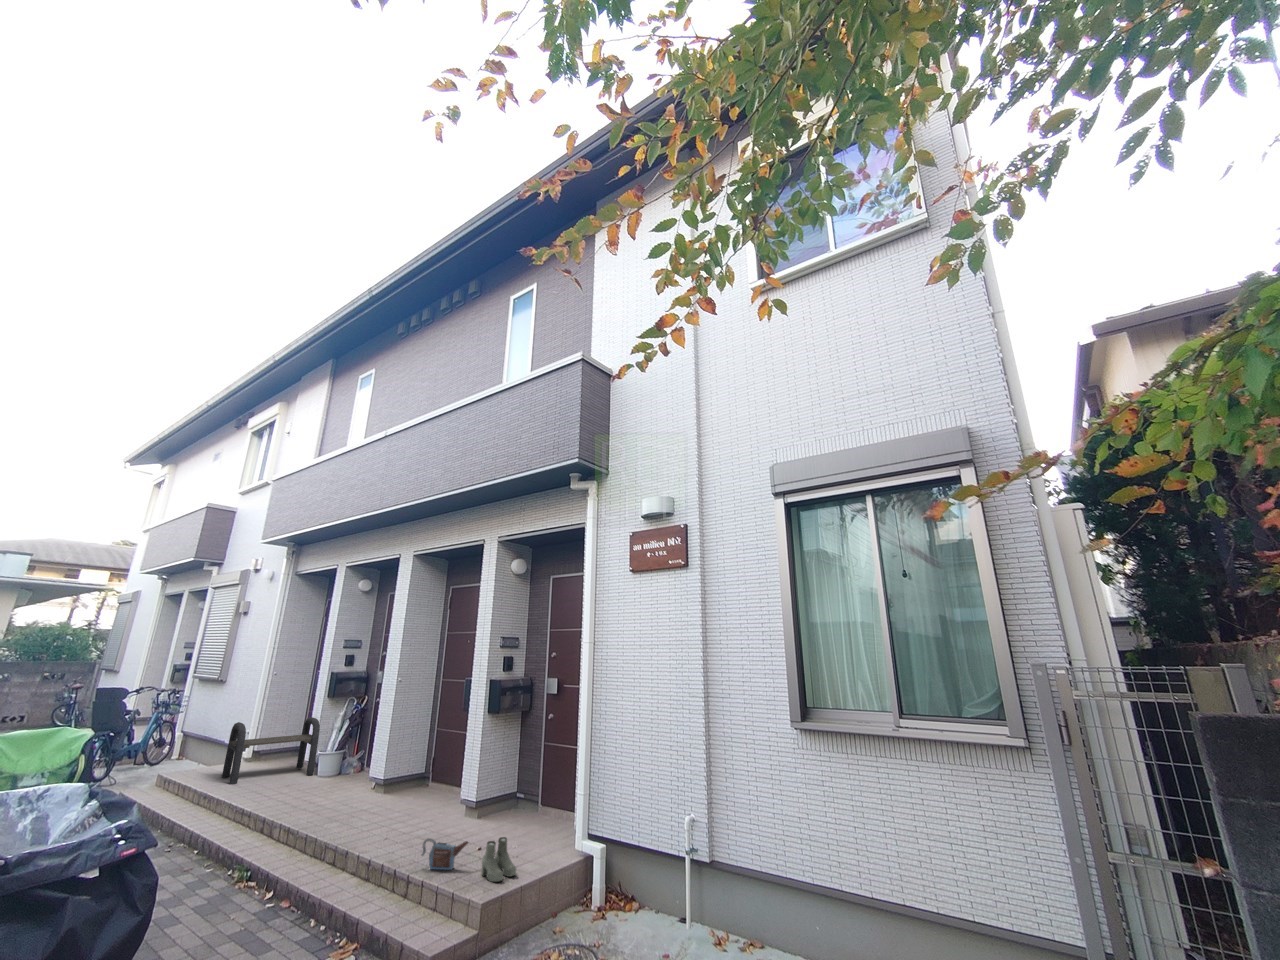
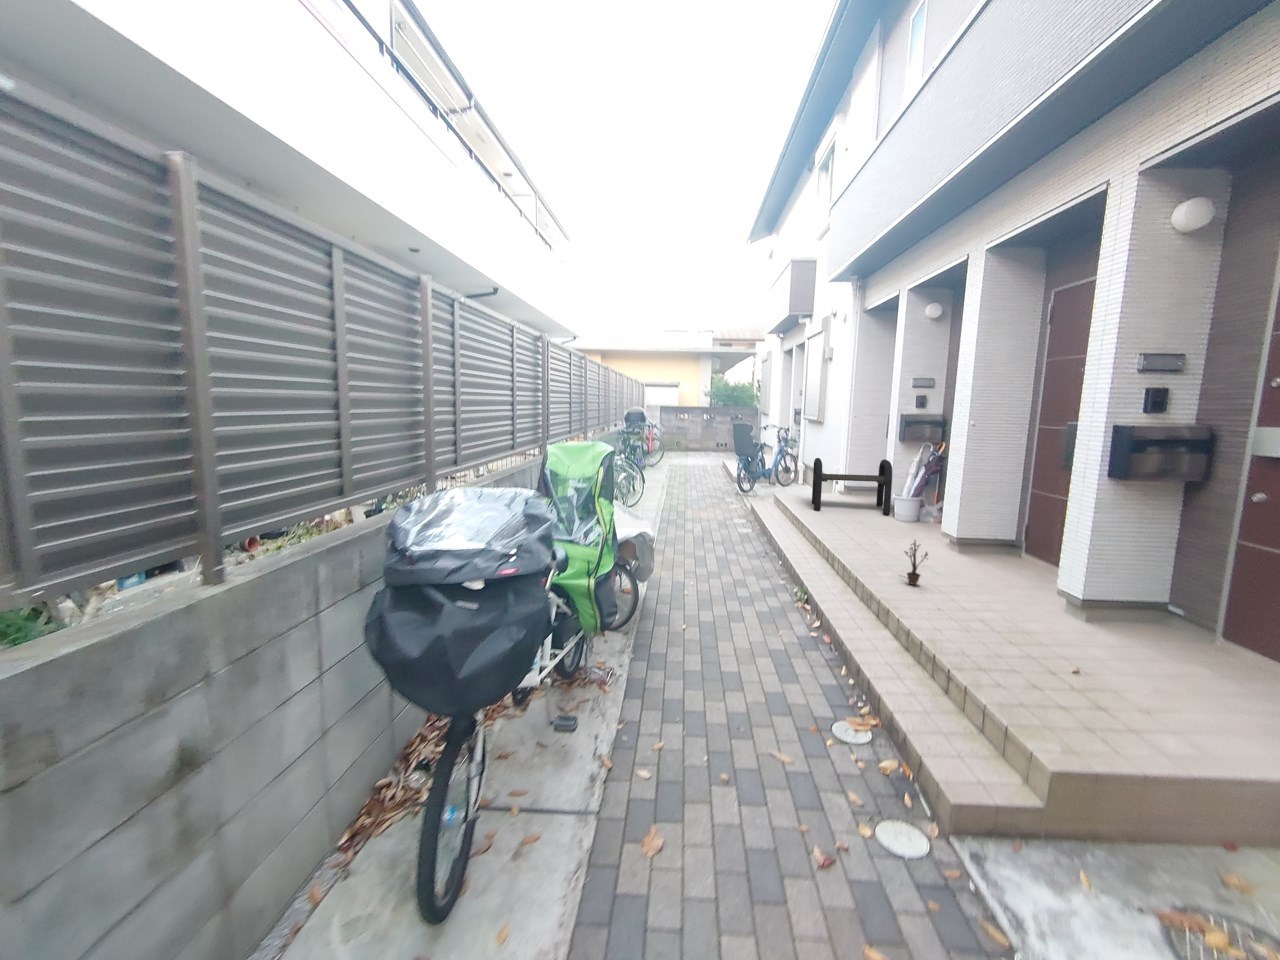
decorative plant: none [347,784,376,827] -> present [904,541,928,585]
boots: present [482,837,516,882] -> none [1066,678,1140,750]
watering can: present [422,838,468,870] -> none [968,635,1046,689]

